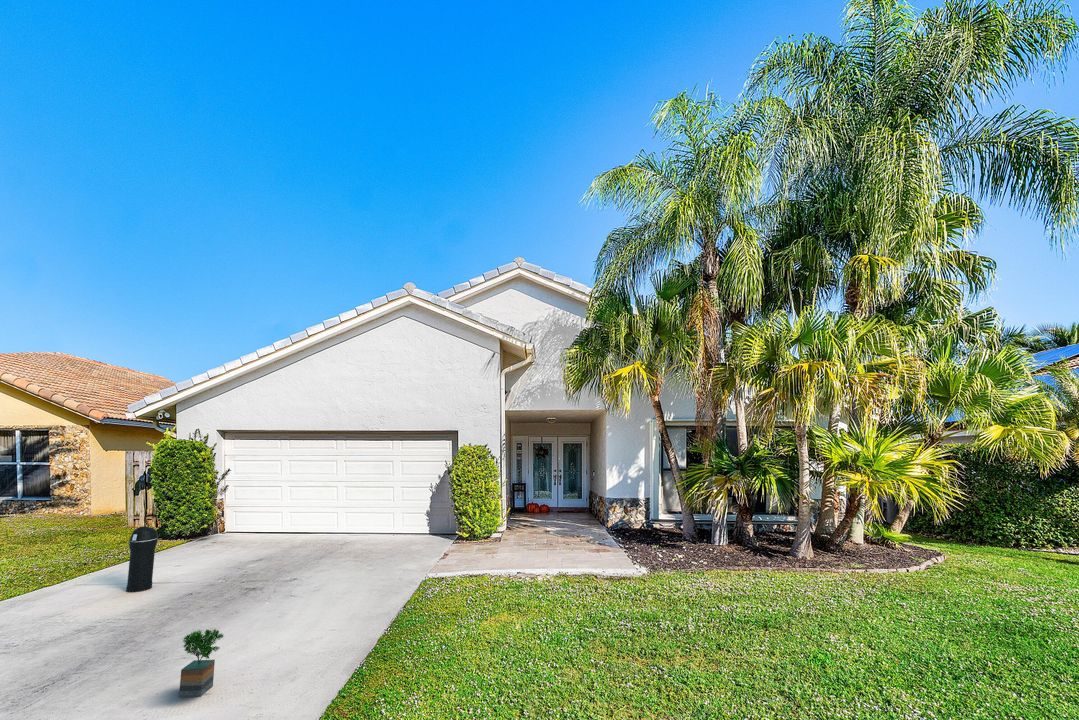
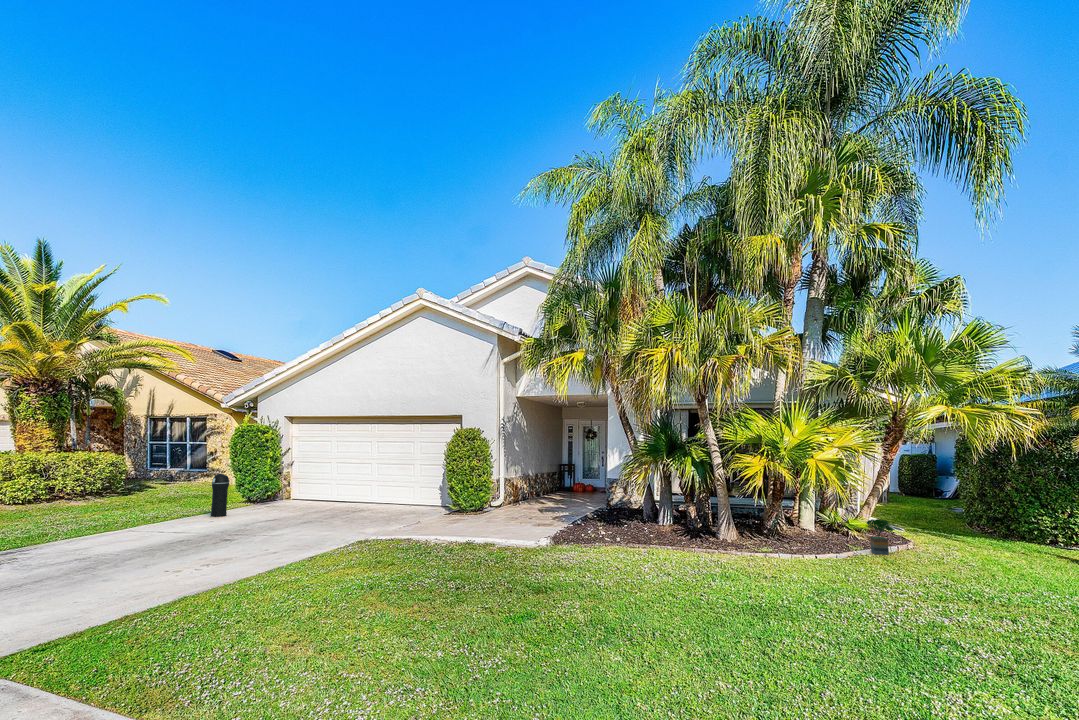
potted tree: present [179,629,223,697] -> present [867,519,893,555]

